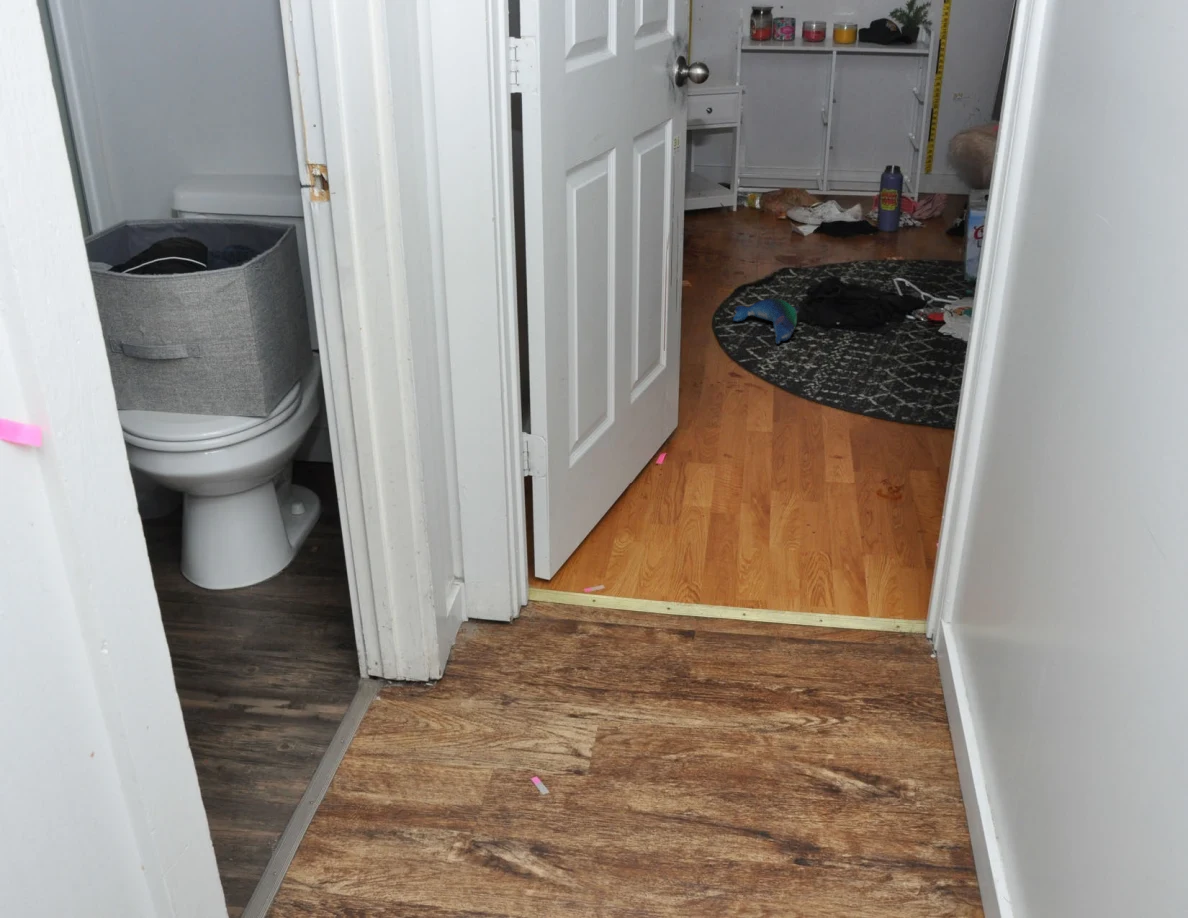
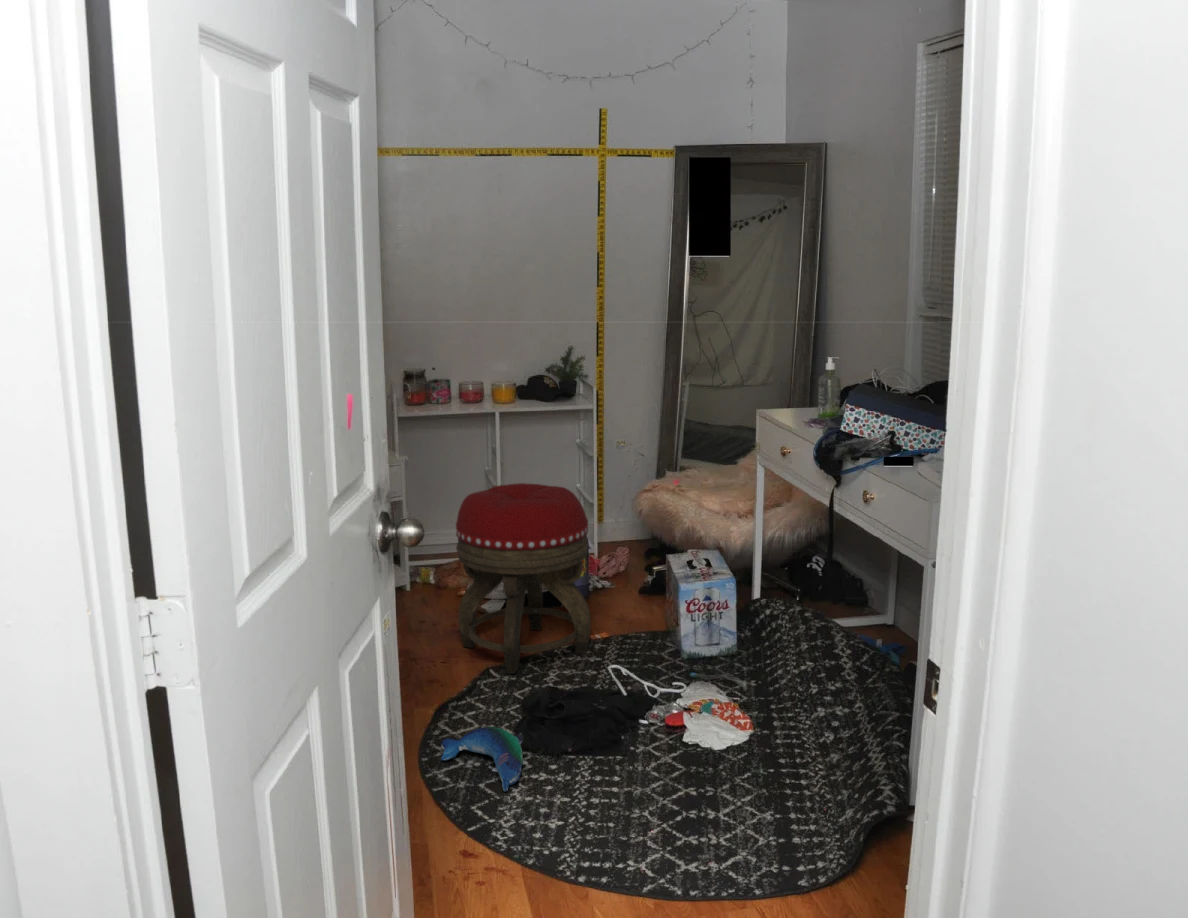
footstool: none [770,110,895,276] -> present [456,483,591,674]

